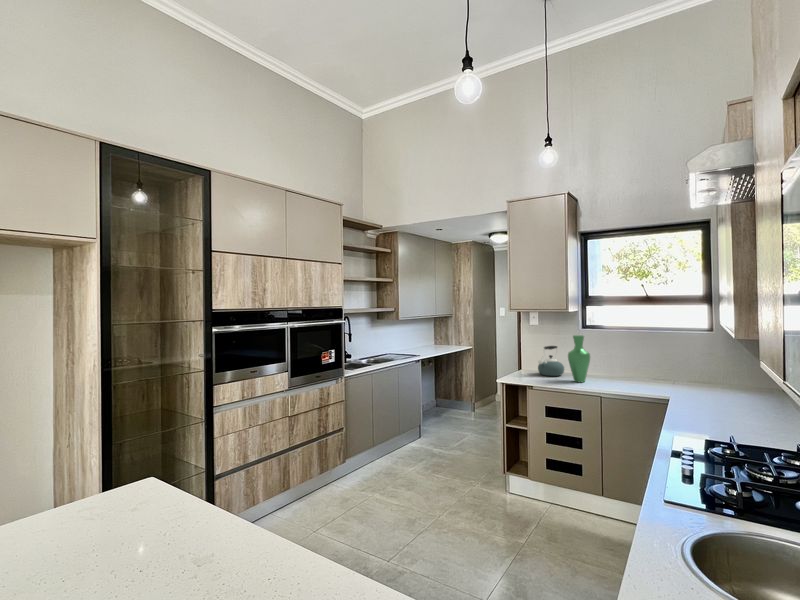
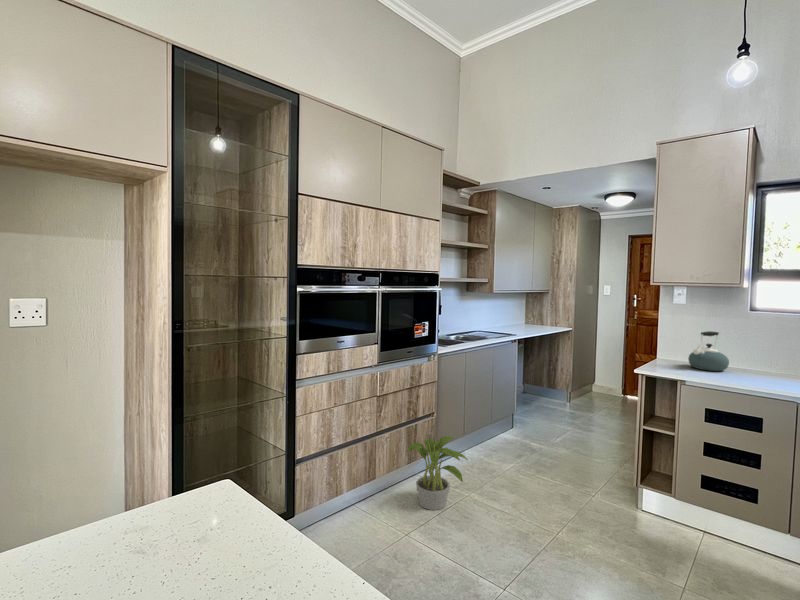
vase: present [568,335,590,382] -> none [744,319,781,383]
potted plant: none [315,446,369,510] -> present [407,436,468,510]

